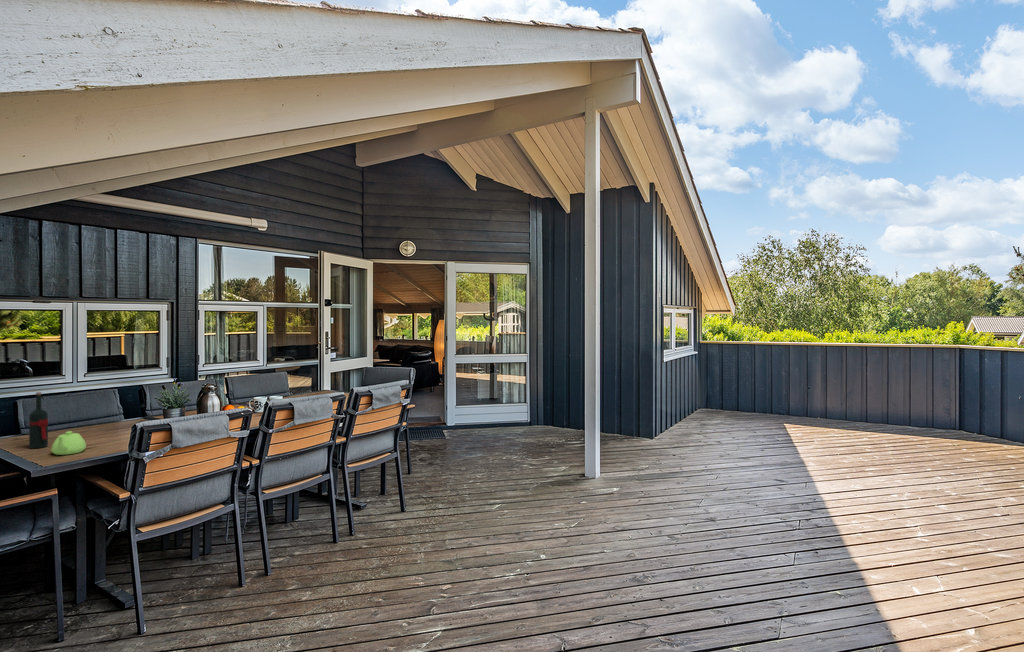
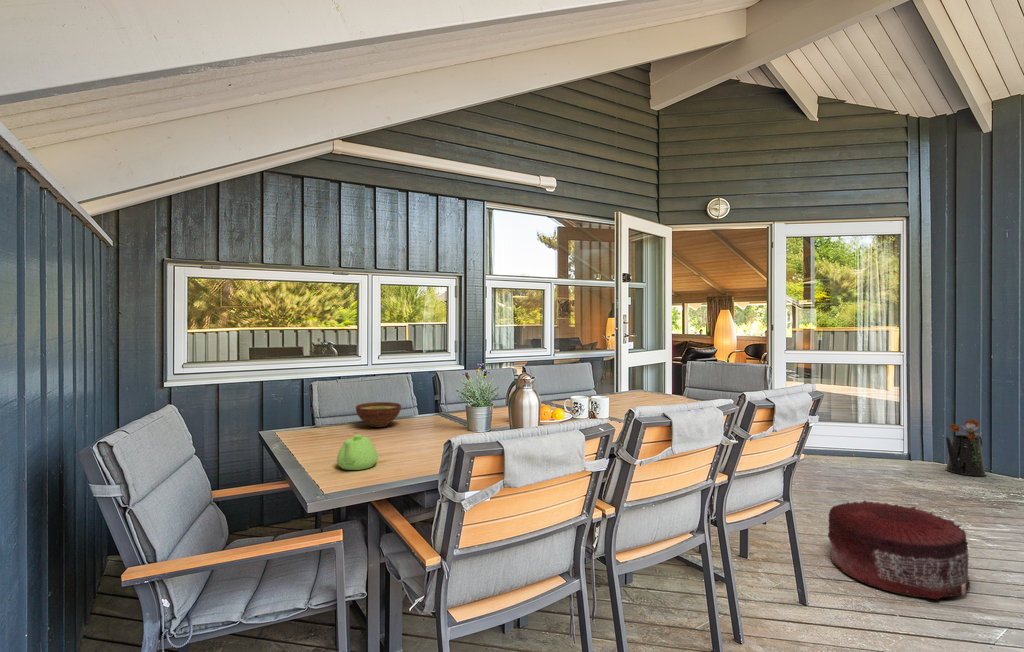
wine bottle: present [29,392,48,448] -> none [315,375,336,453]
watering can: none [546,397,569,434] -> present [945,419,986,476]
bowl: none [64,410,107,430] -> present [356,402,401,427]
pouf: none [431,451,501,500] -> present [828,501,970,600]

